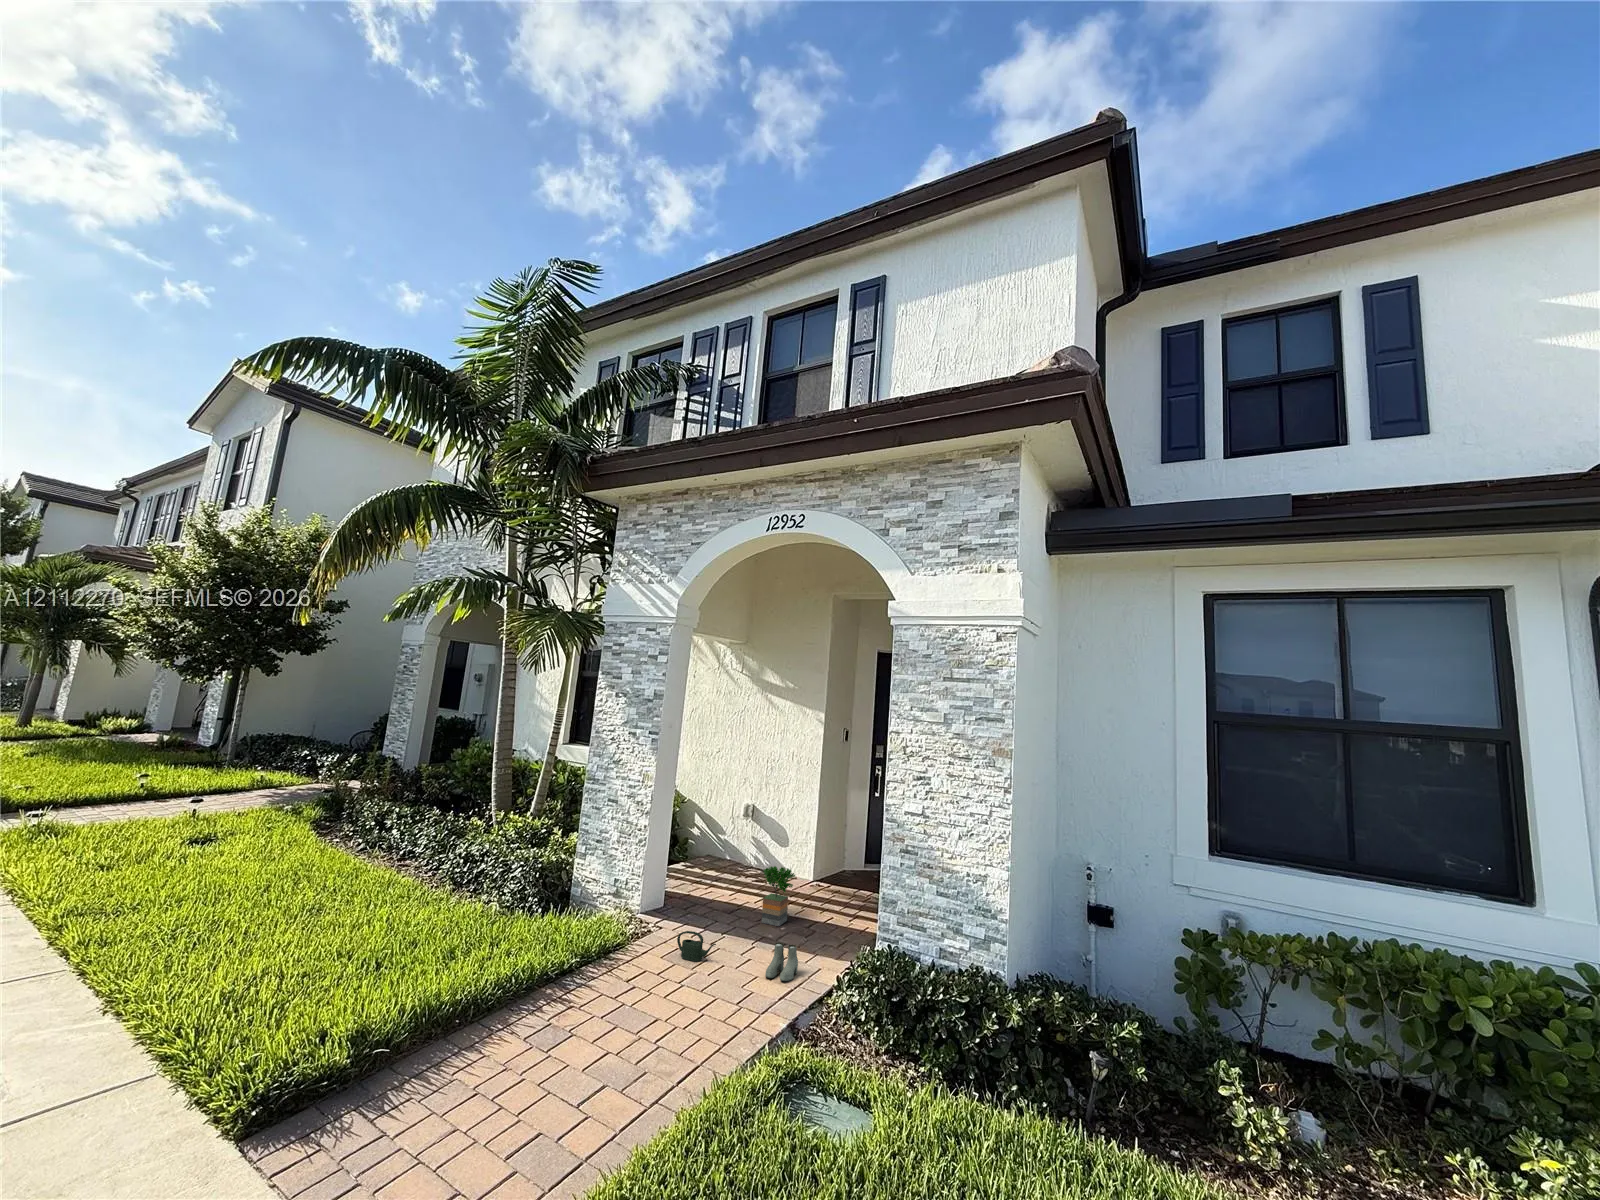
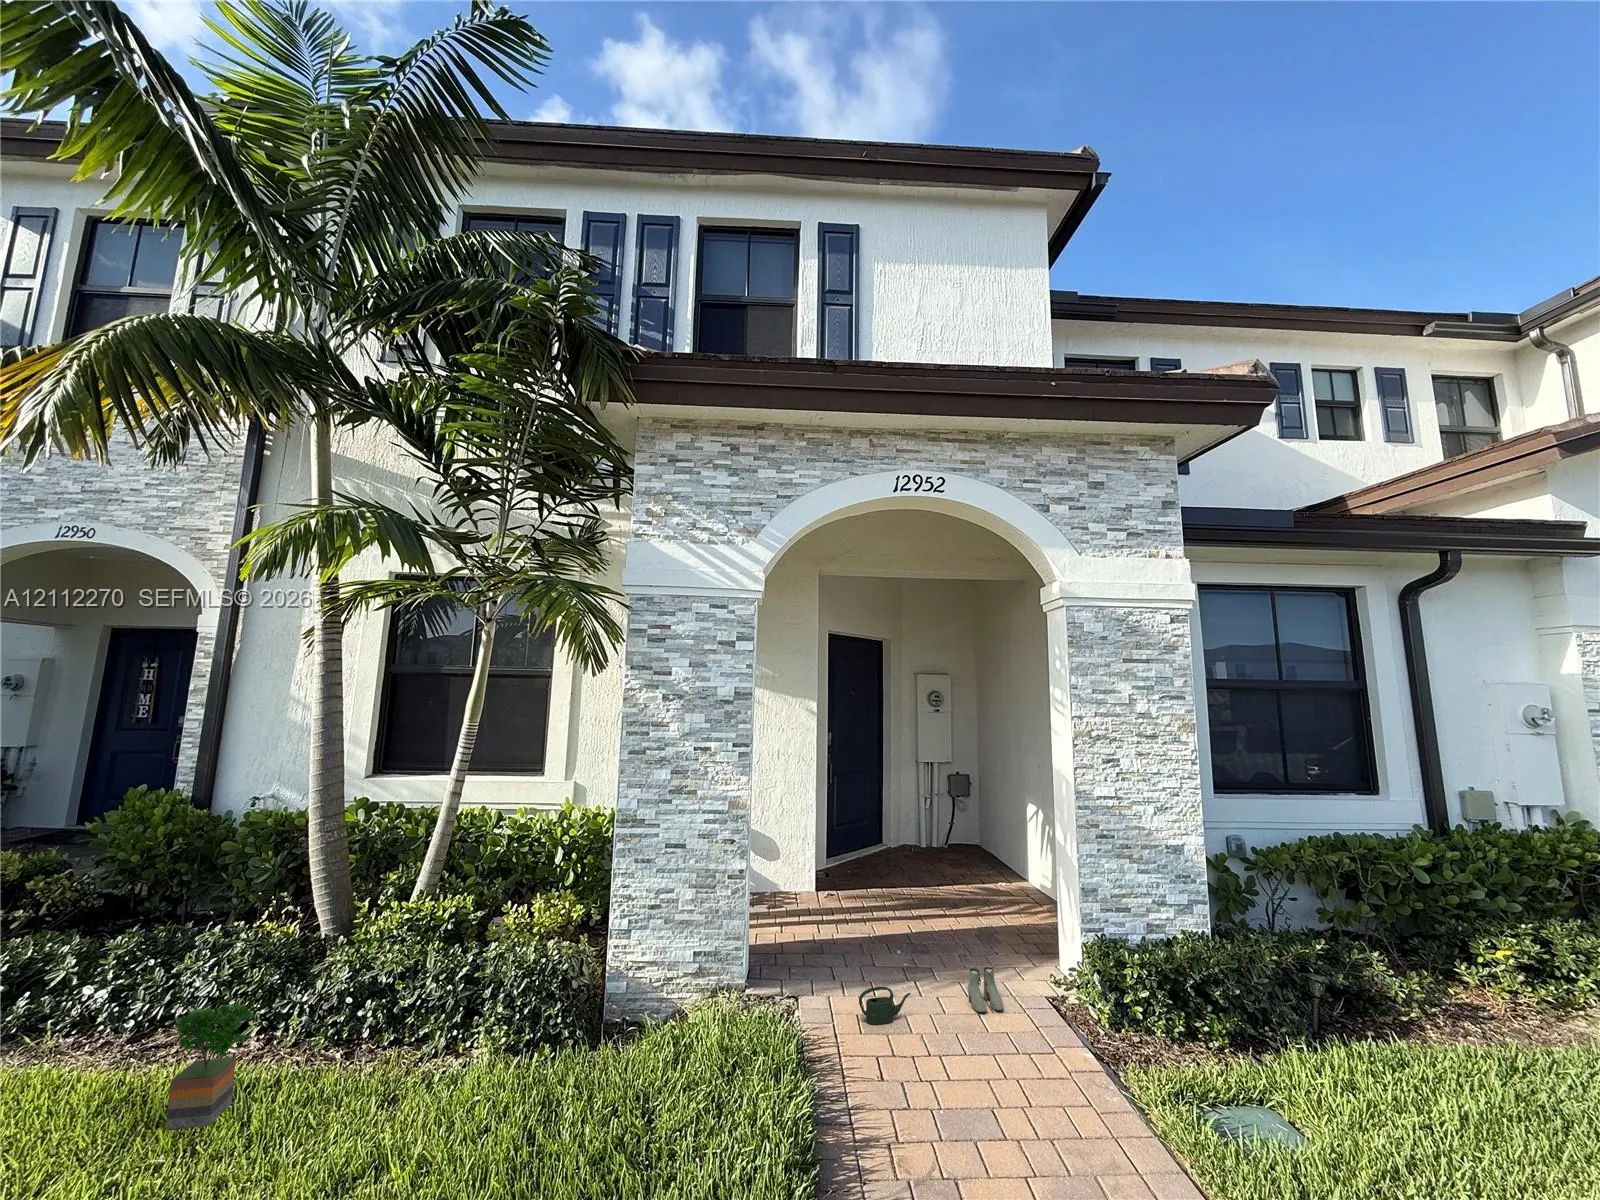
potted tree: present [762,866,795,926] -> present [166,1003,254,1130]

